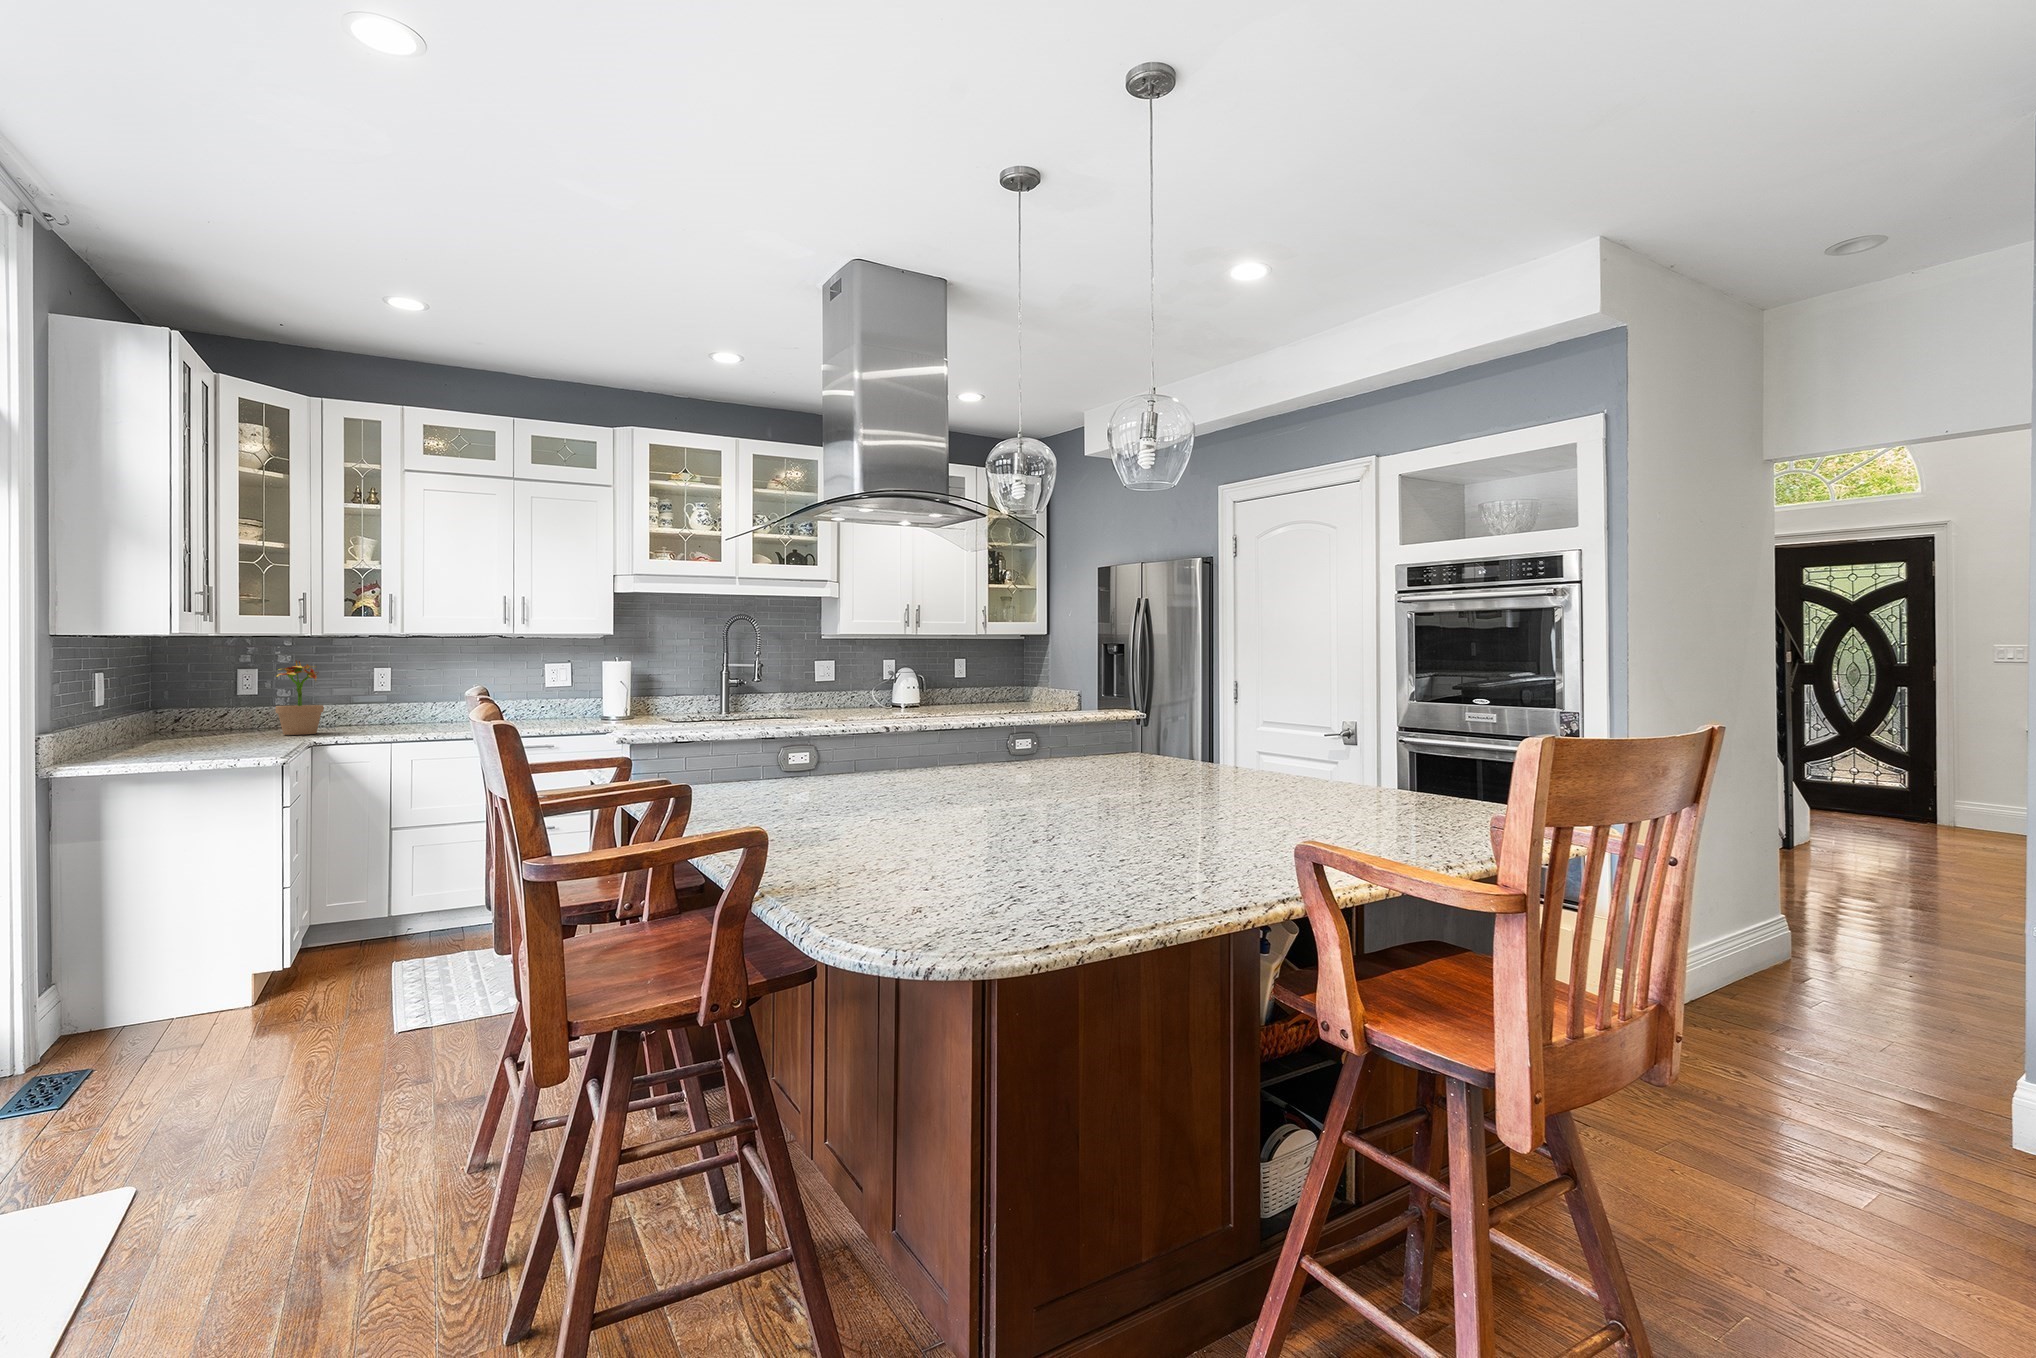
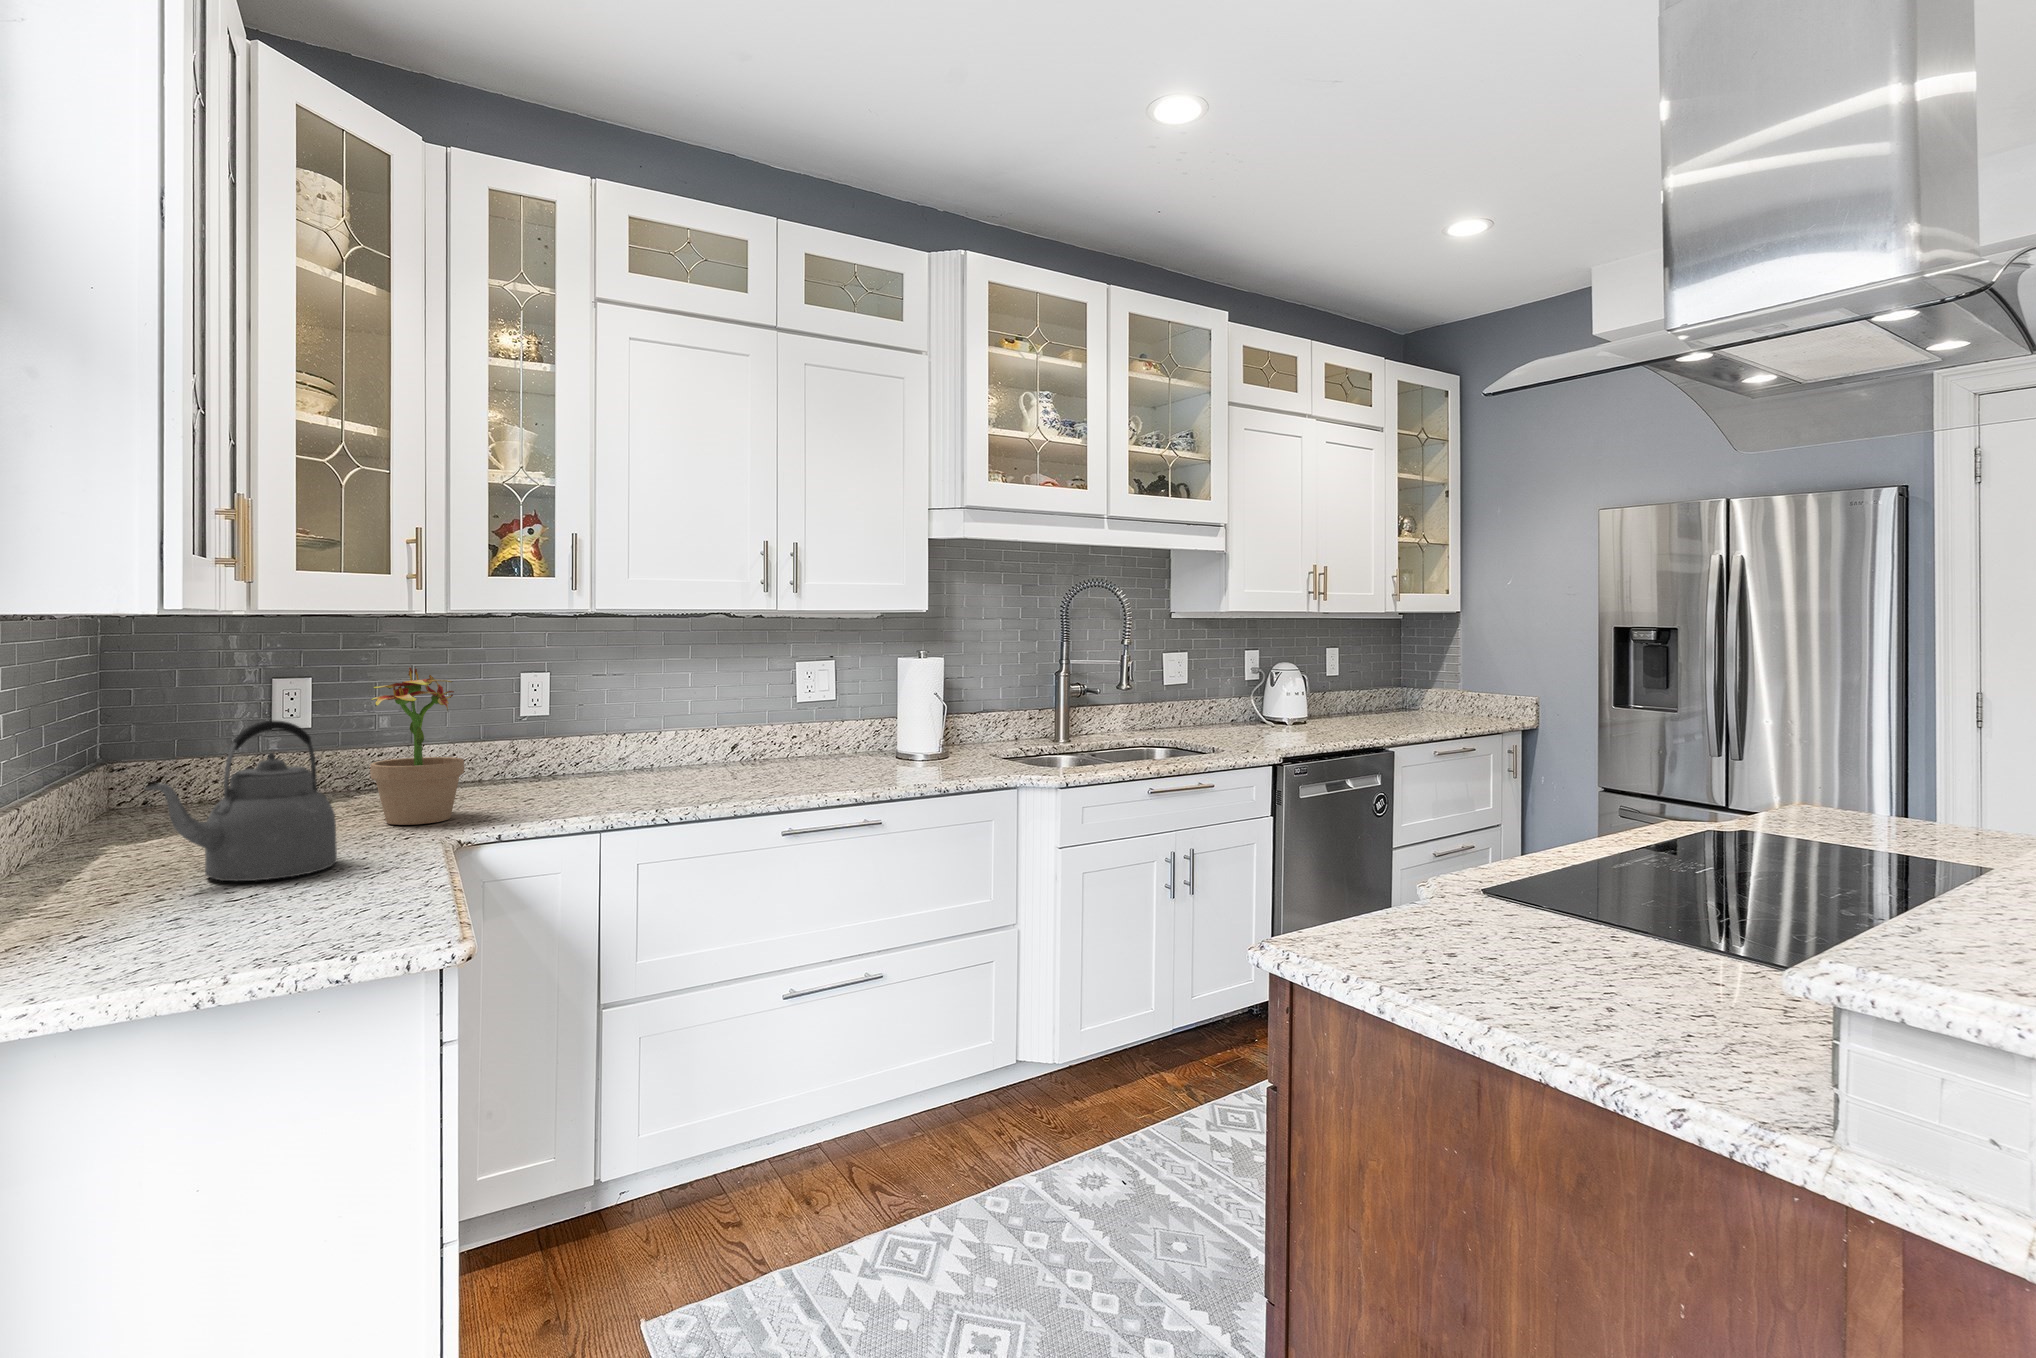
kettle: none [163,679,249,745] -> present [145,721,337,881]

